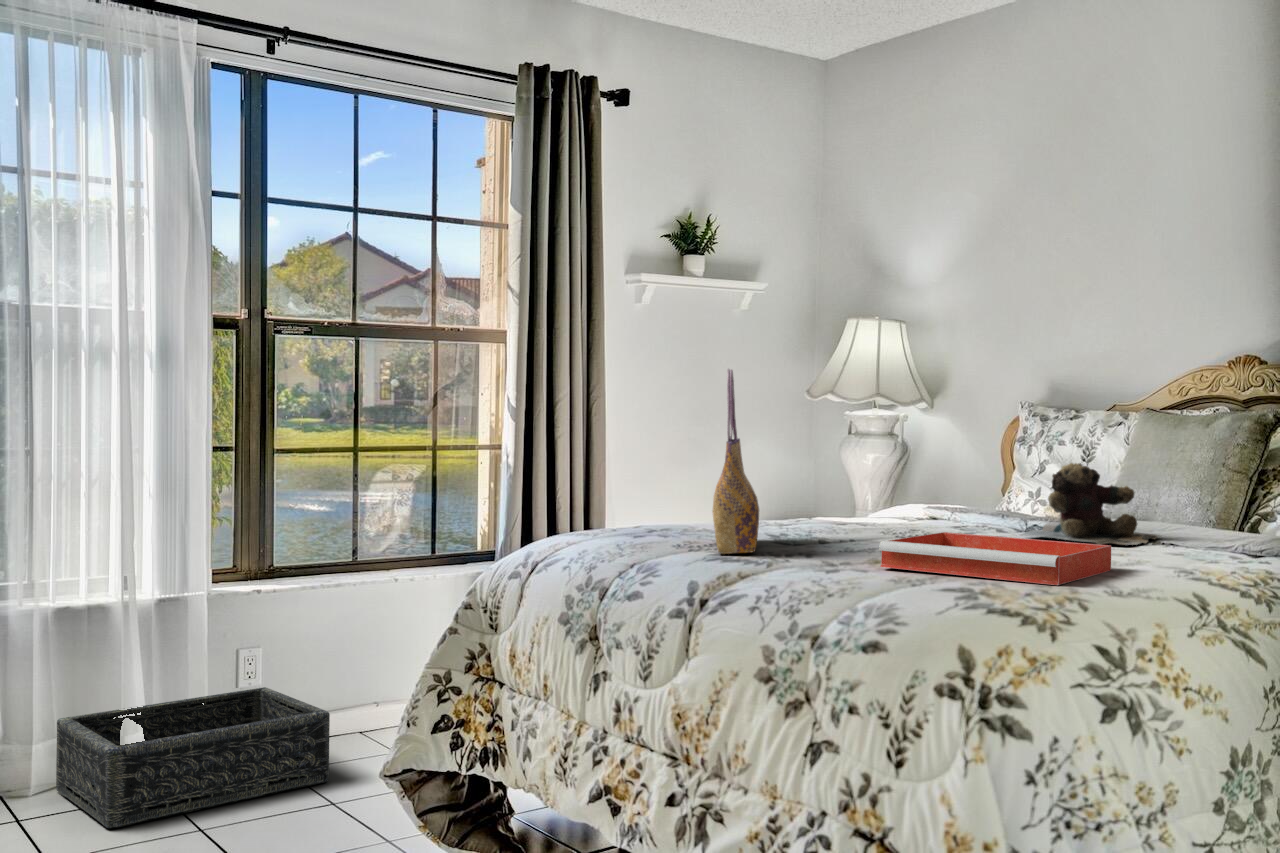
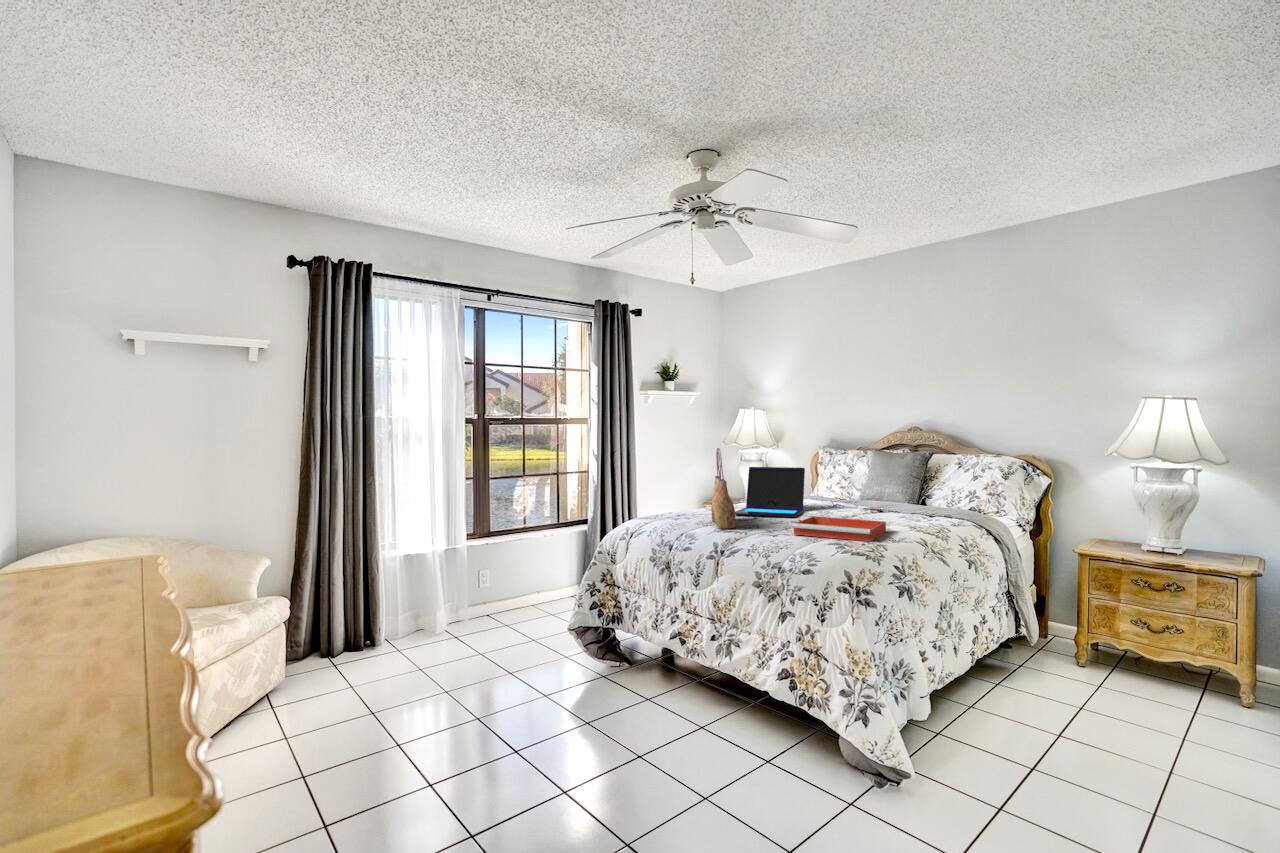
laptop: none [777,429,956,541] -> present [735,467,805,518]
teddy bear: present [1021,463,1160,545] -> none [837,481,895,517]
basket: present [56,687,330,829] -> none [405,590,529,661]

